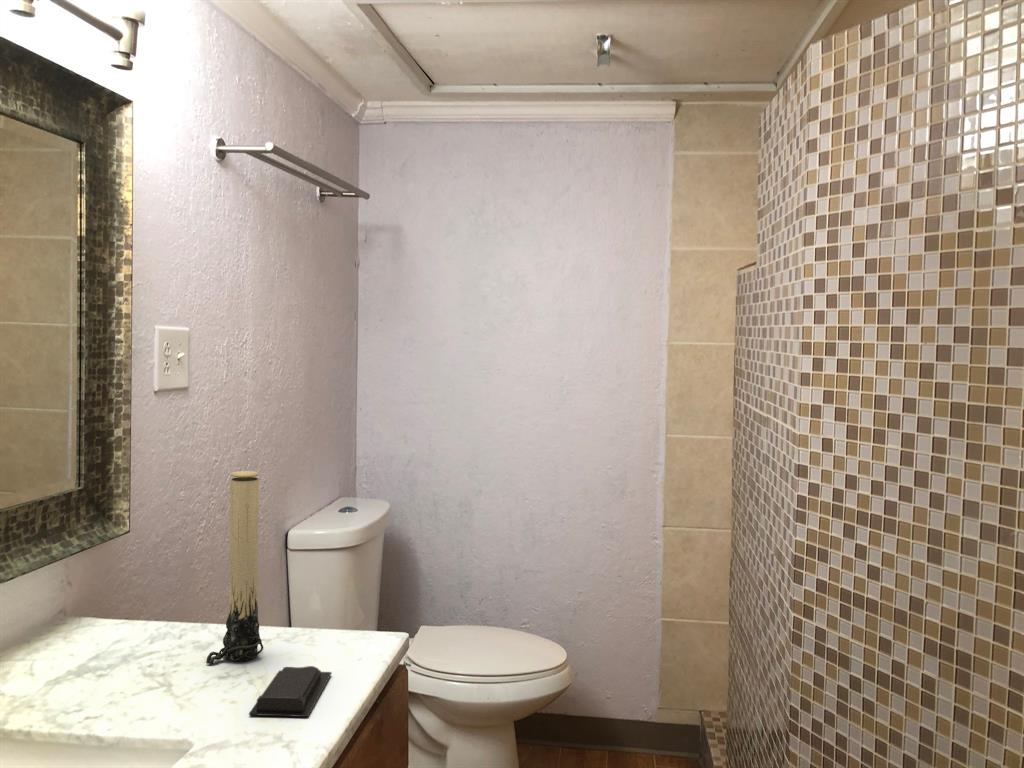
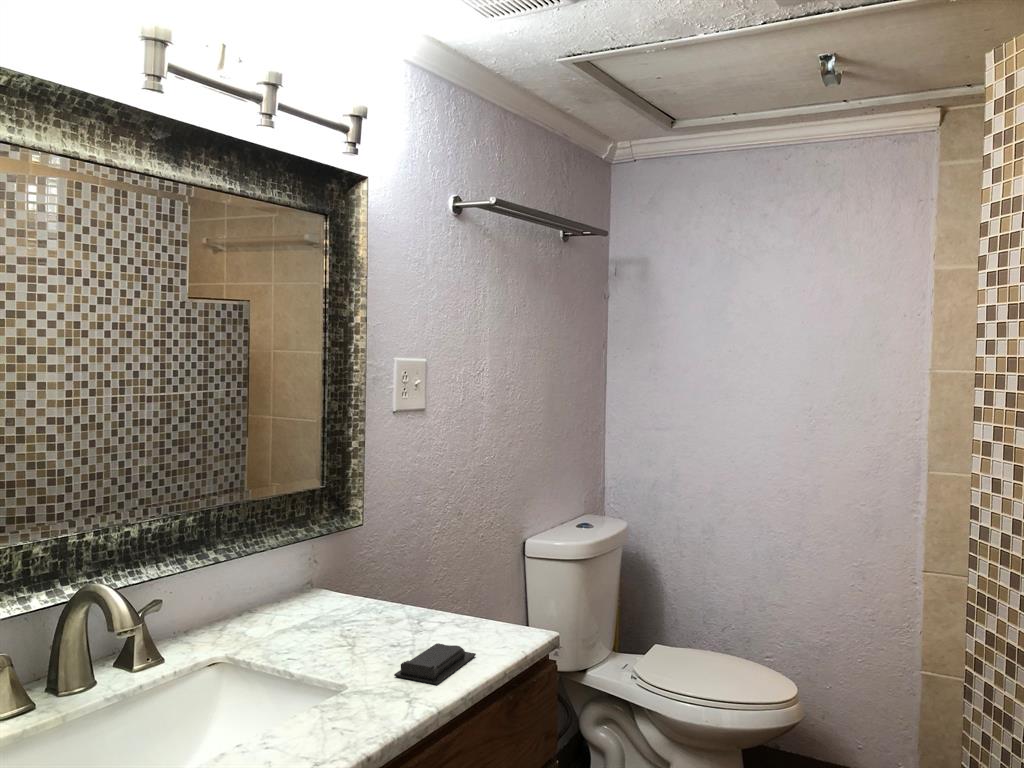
candle: present [206,471,263,664] -> none [386,477,432,636]

